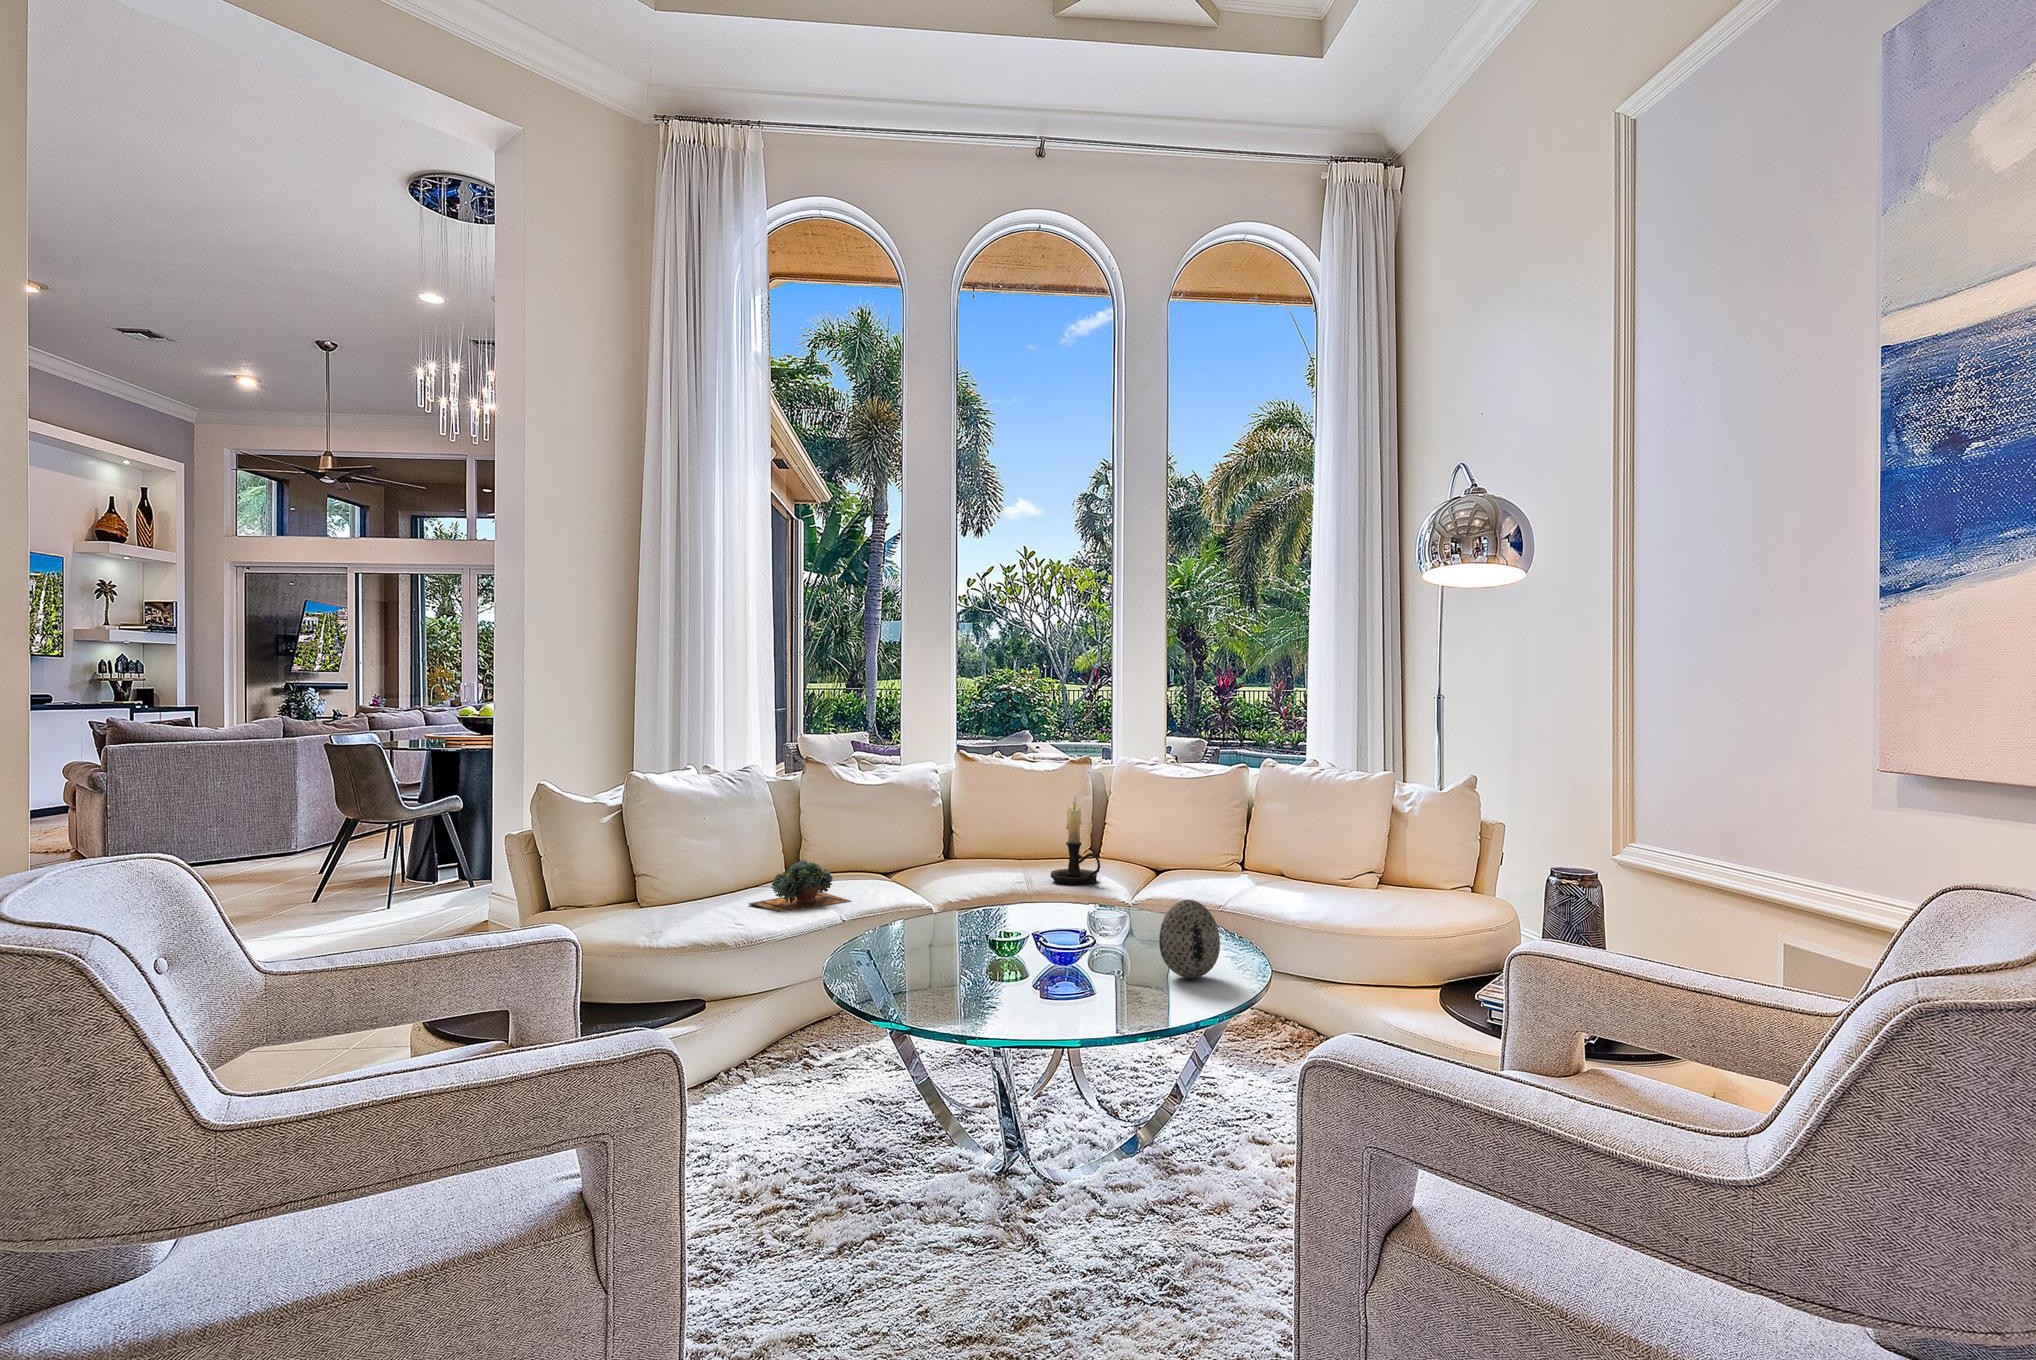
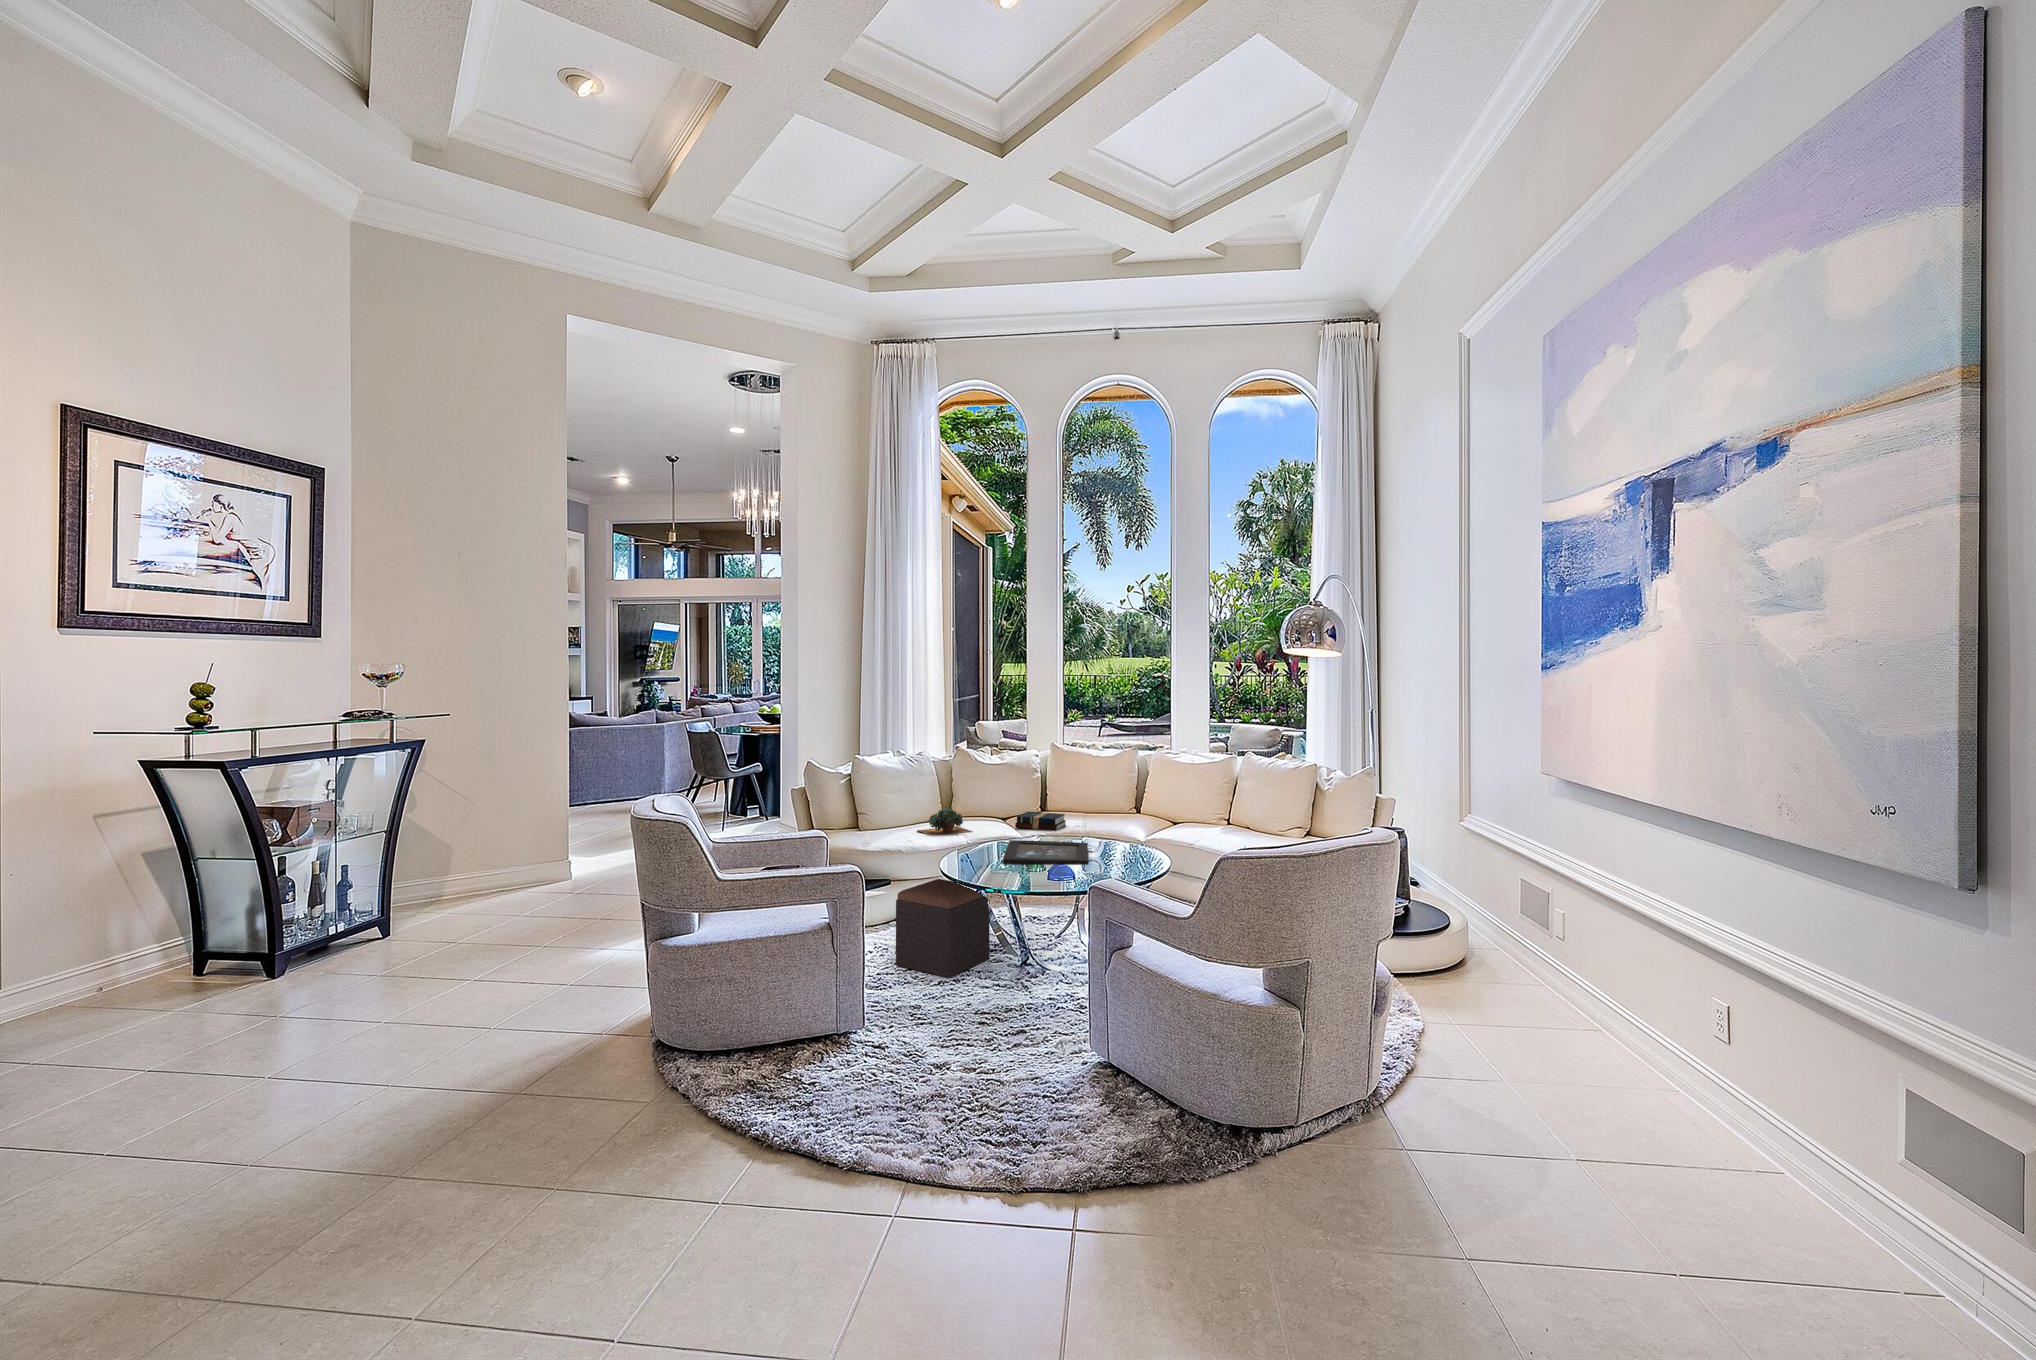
candle holder: present [1051,793,1100,884] -> none [1096,772,1125,829]
hardback book: none [920,861,1000,893] -> present [1015,811,1066,830]
decorative egg: present [1159,900,1220,978] -> none [1098,831,1128,870]
tray: none [943,917,1124,974] -> present [1003,840,1088,864]
footstool: none [736,1006,928,1231] -> present [896,879,990,978]

